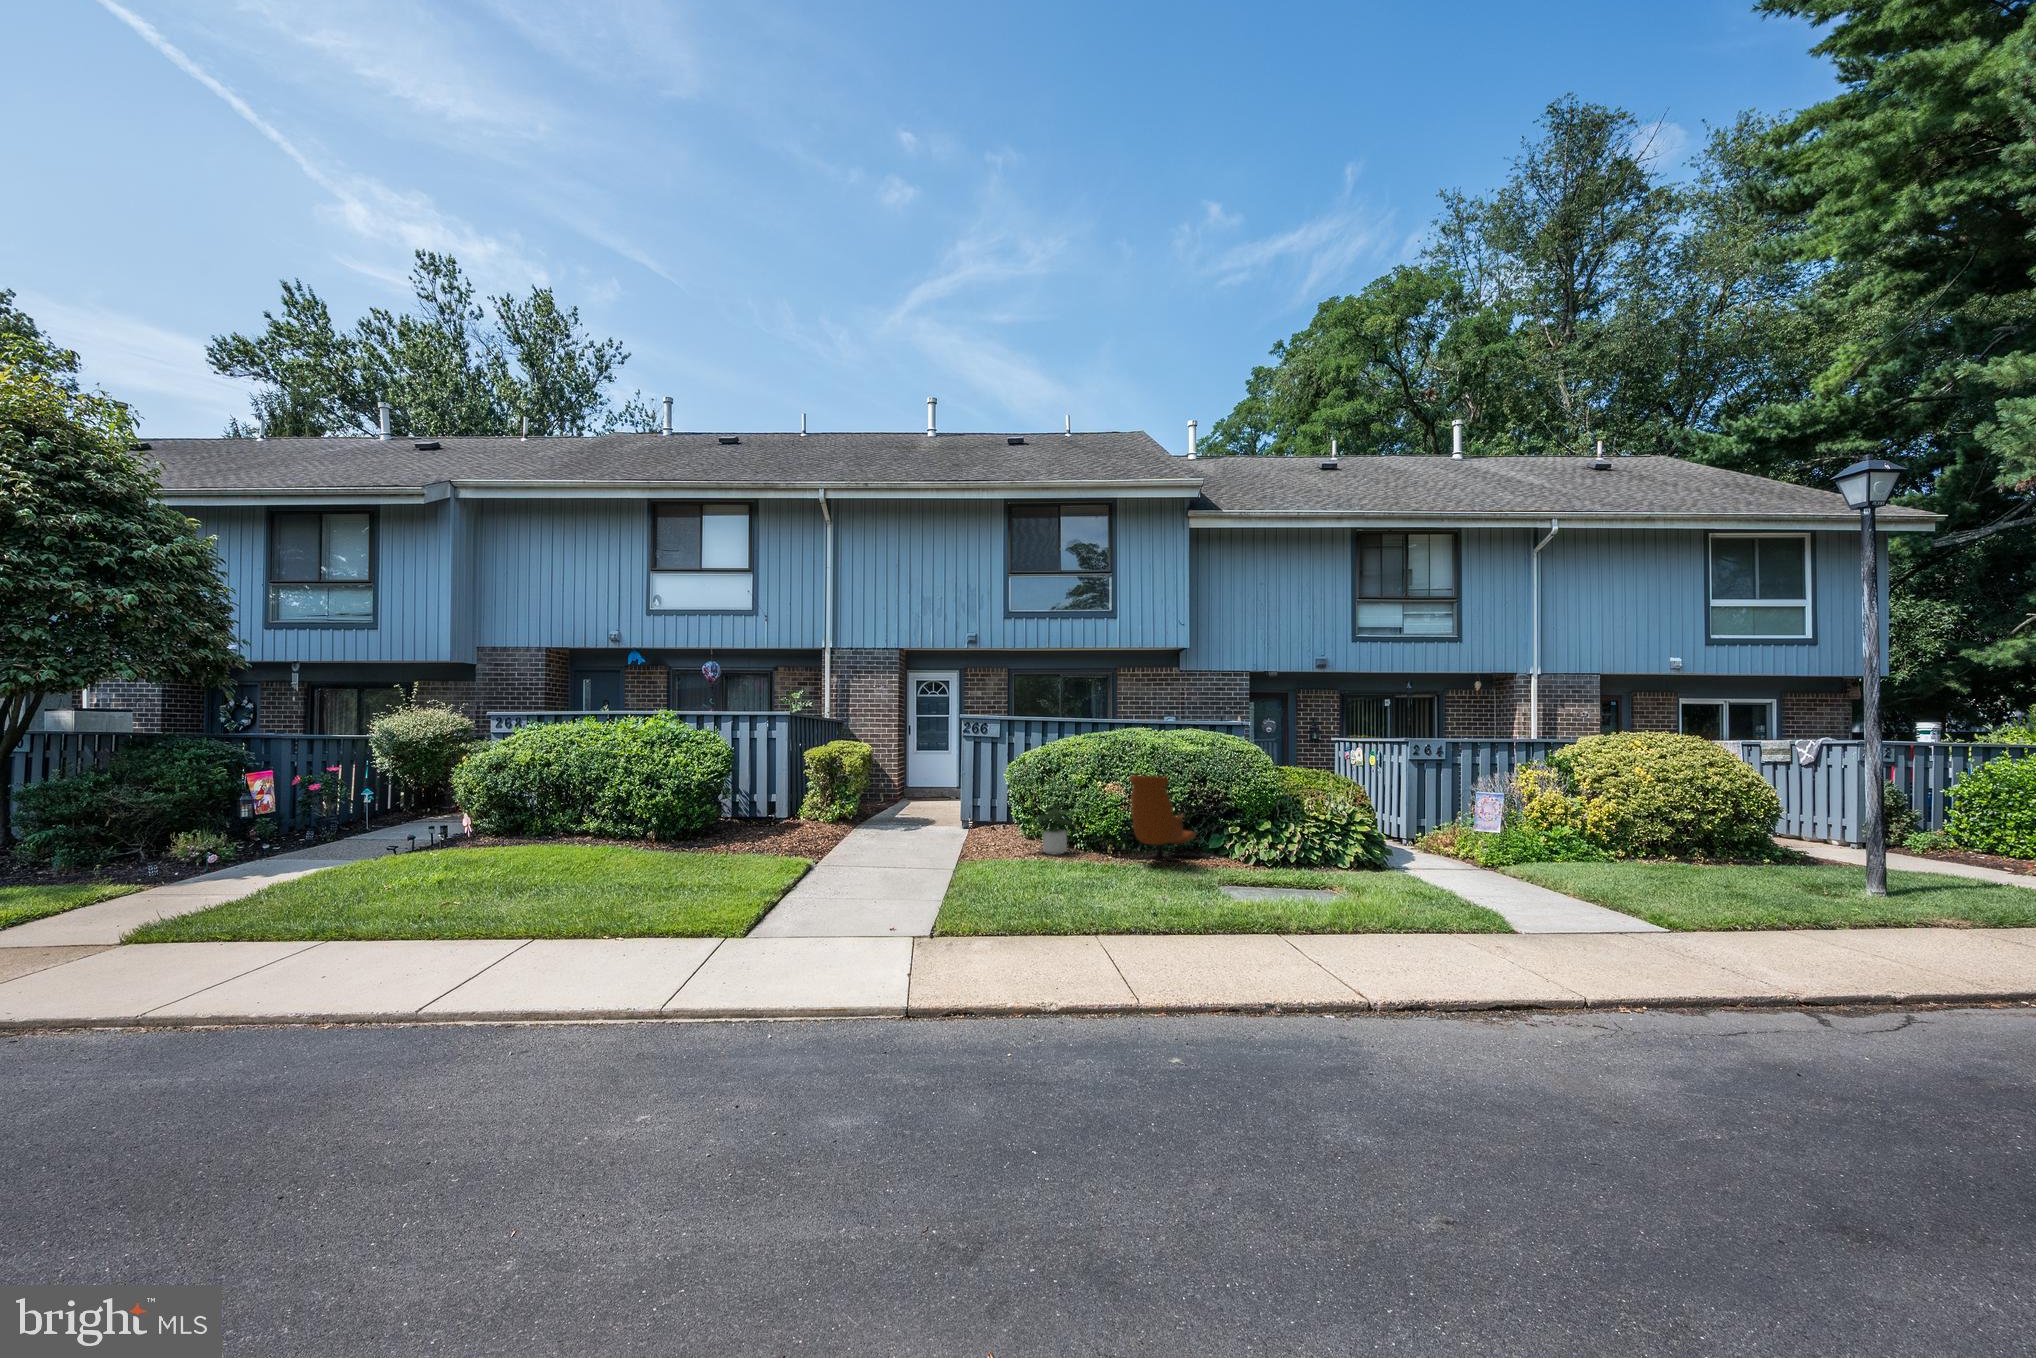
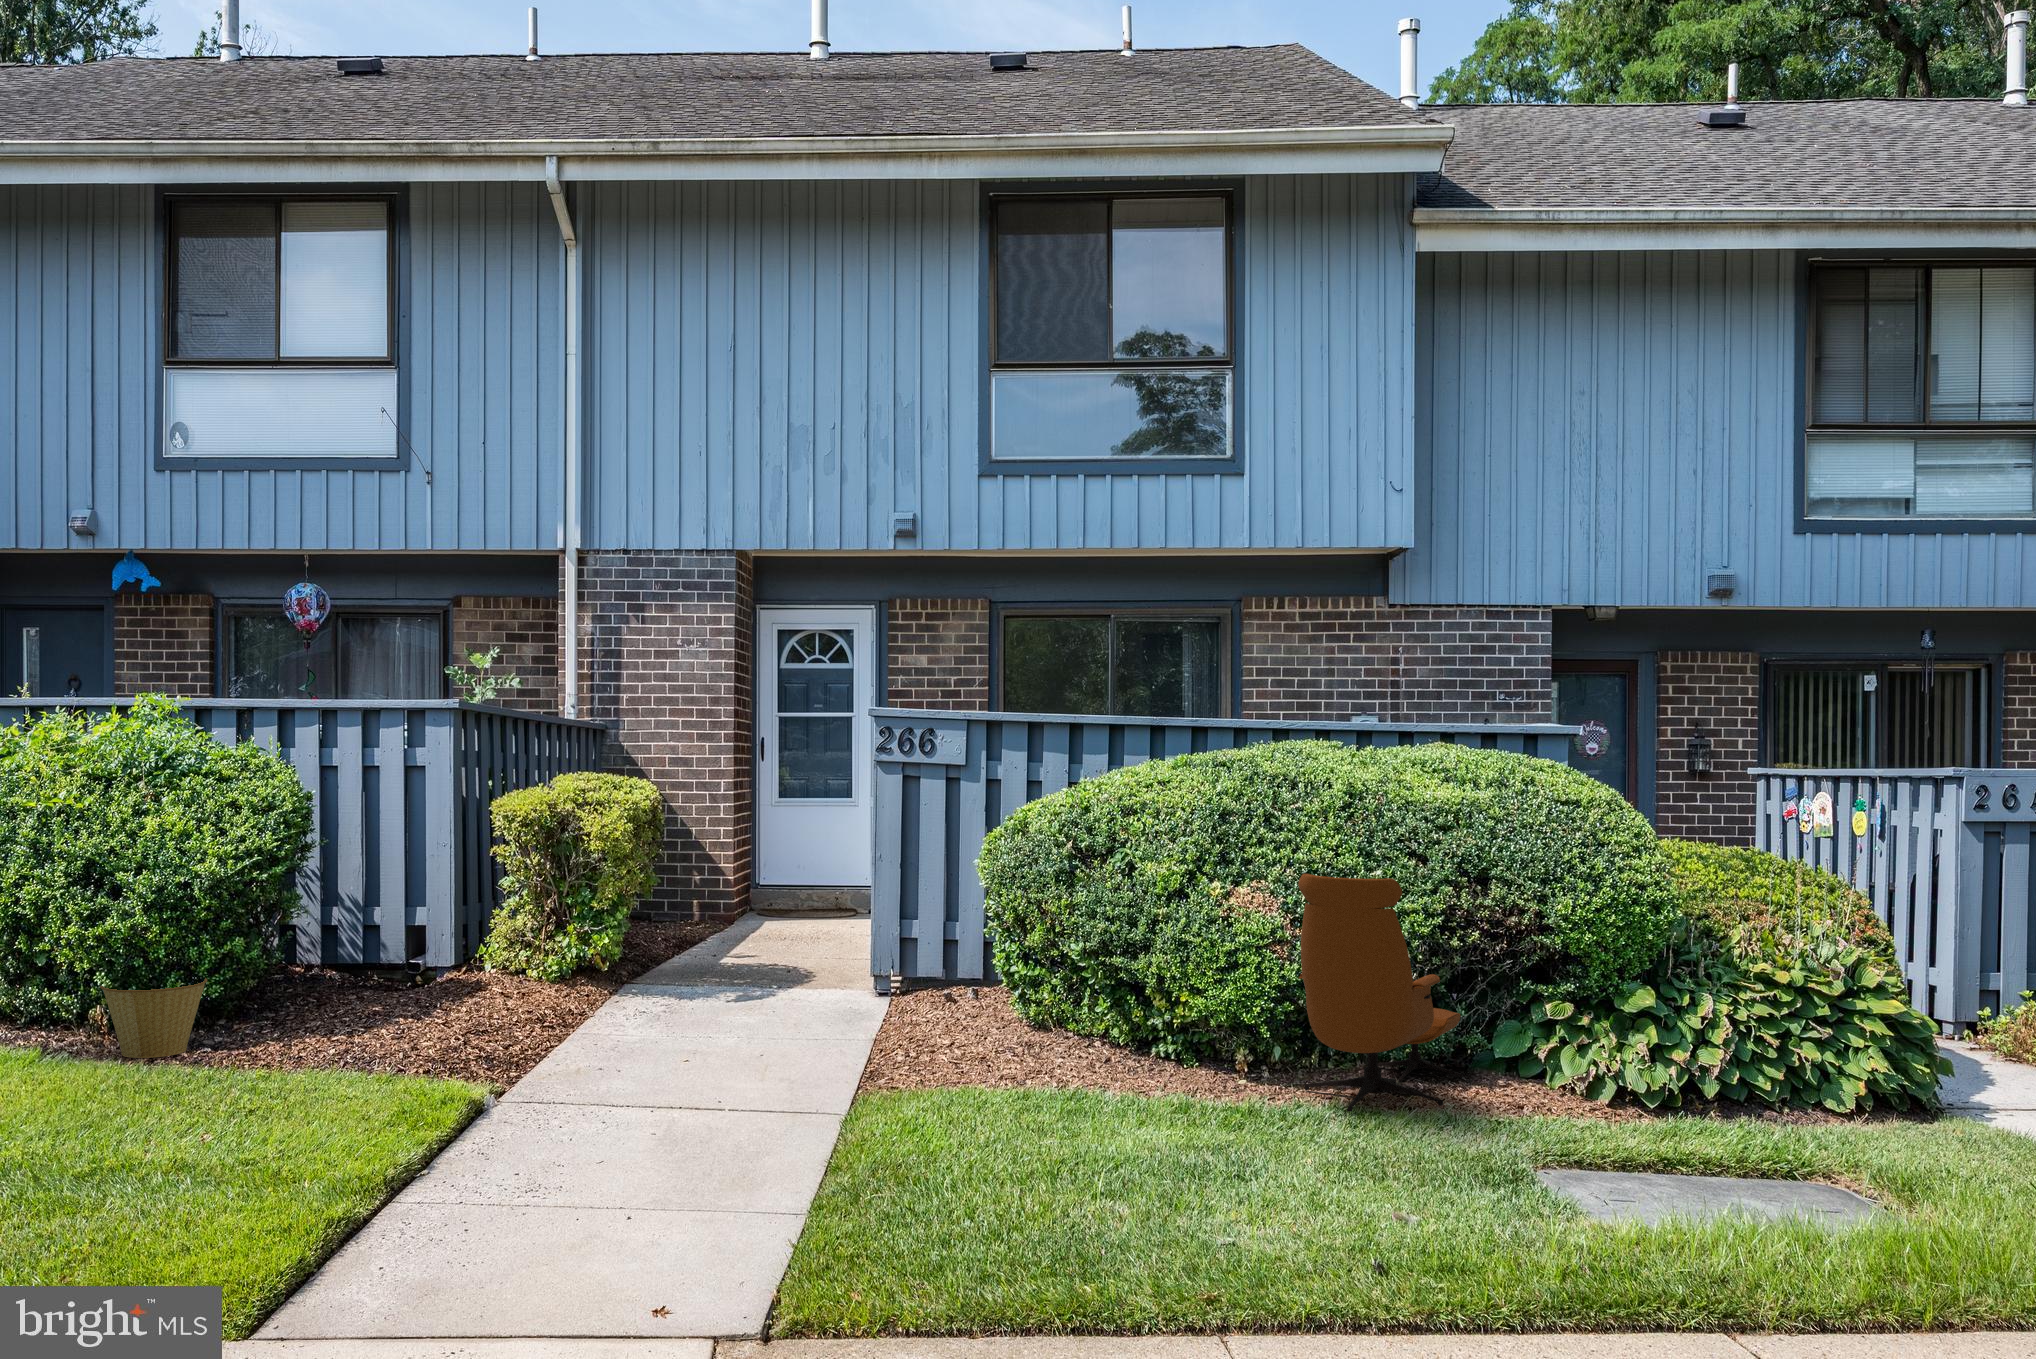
potted plant: present [1030,805,1078,855] -> none [1035,942,1171,1069]
basket: none [656,819,698,851] -> present [100,978,207,1058]

